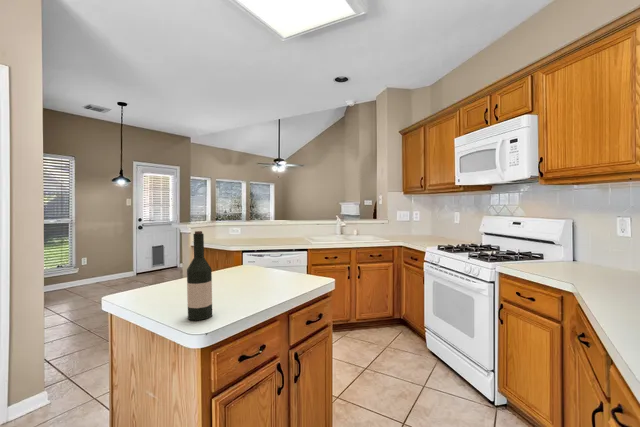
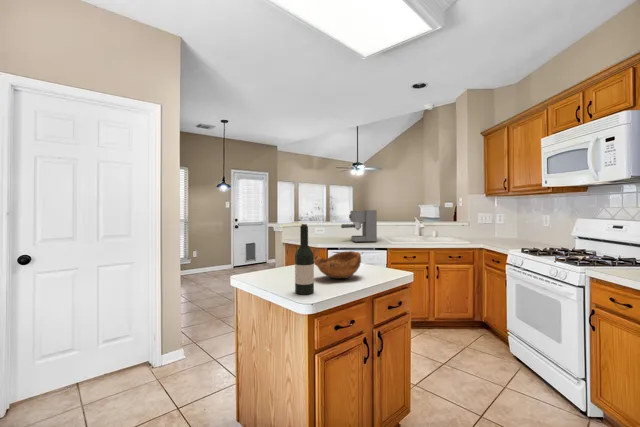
coffee maker: none [259,209,298,244] -> present [341,210,377,242]
wooden bowl: none [216,259,274,293] -> present [314,251,361,279]

